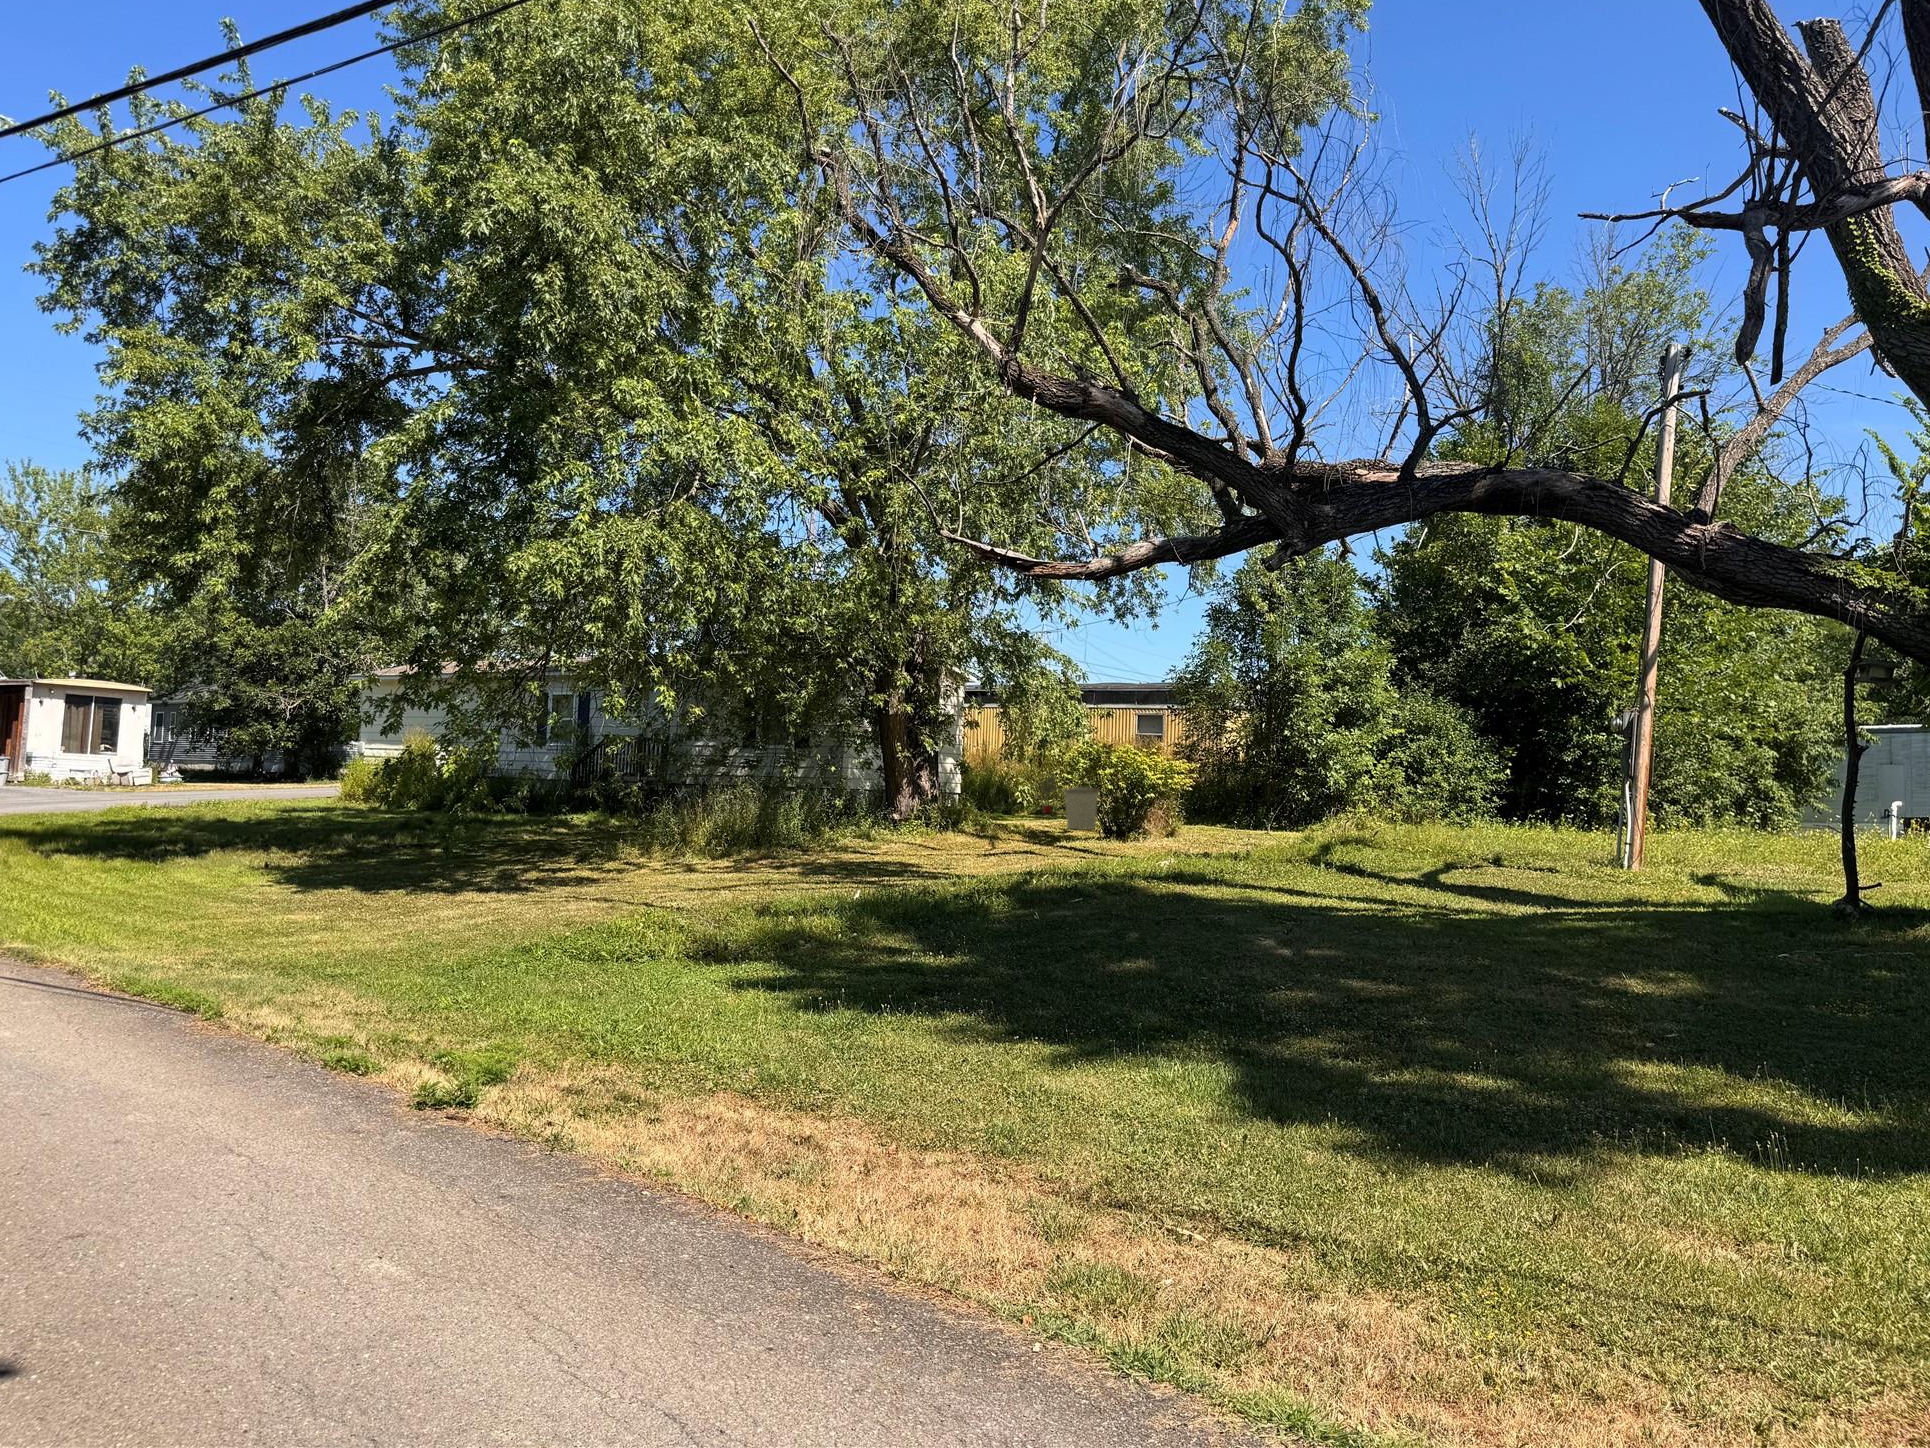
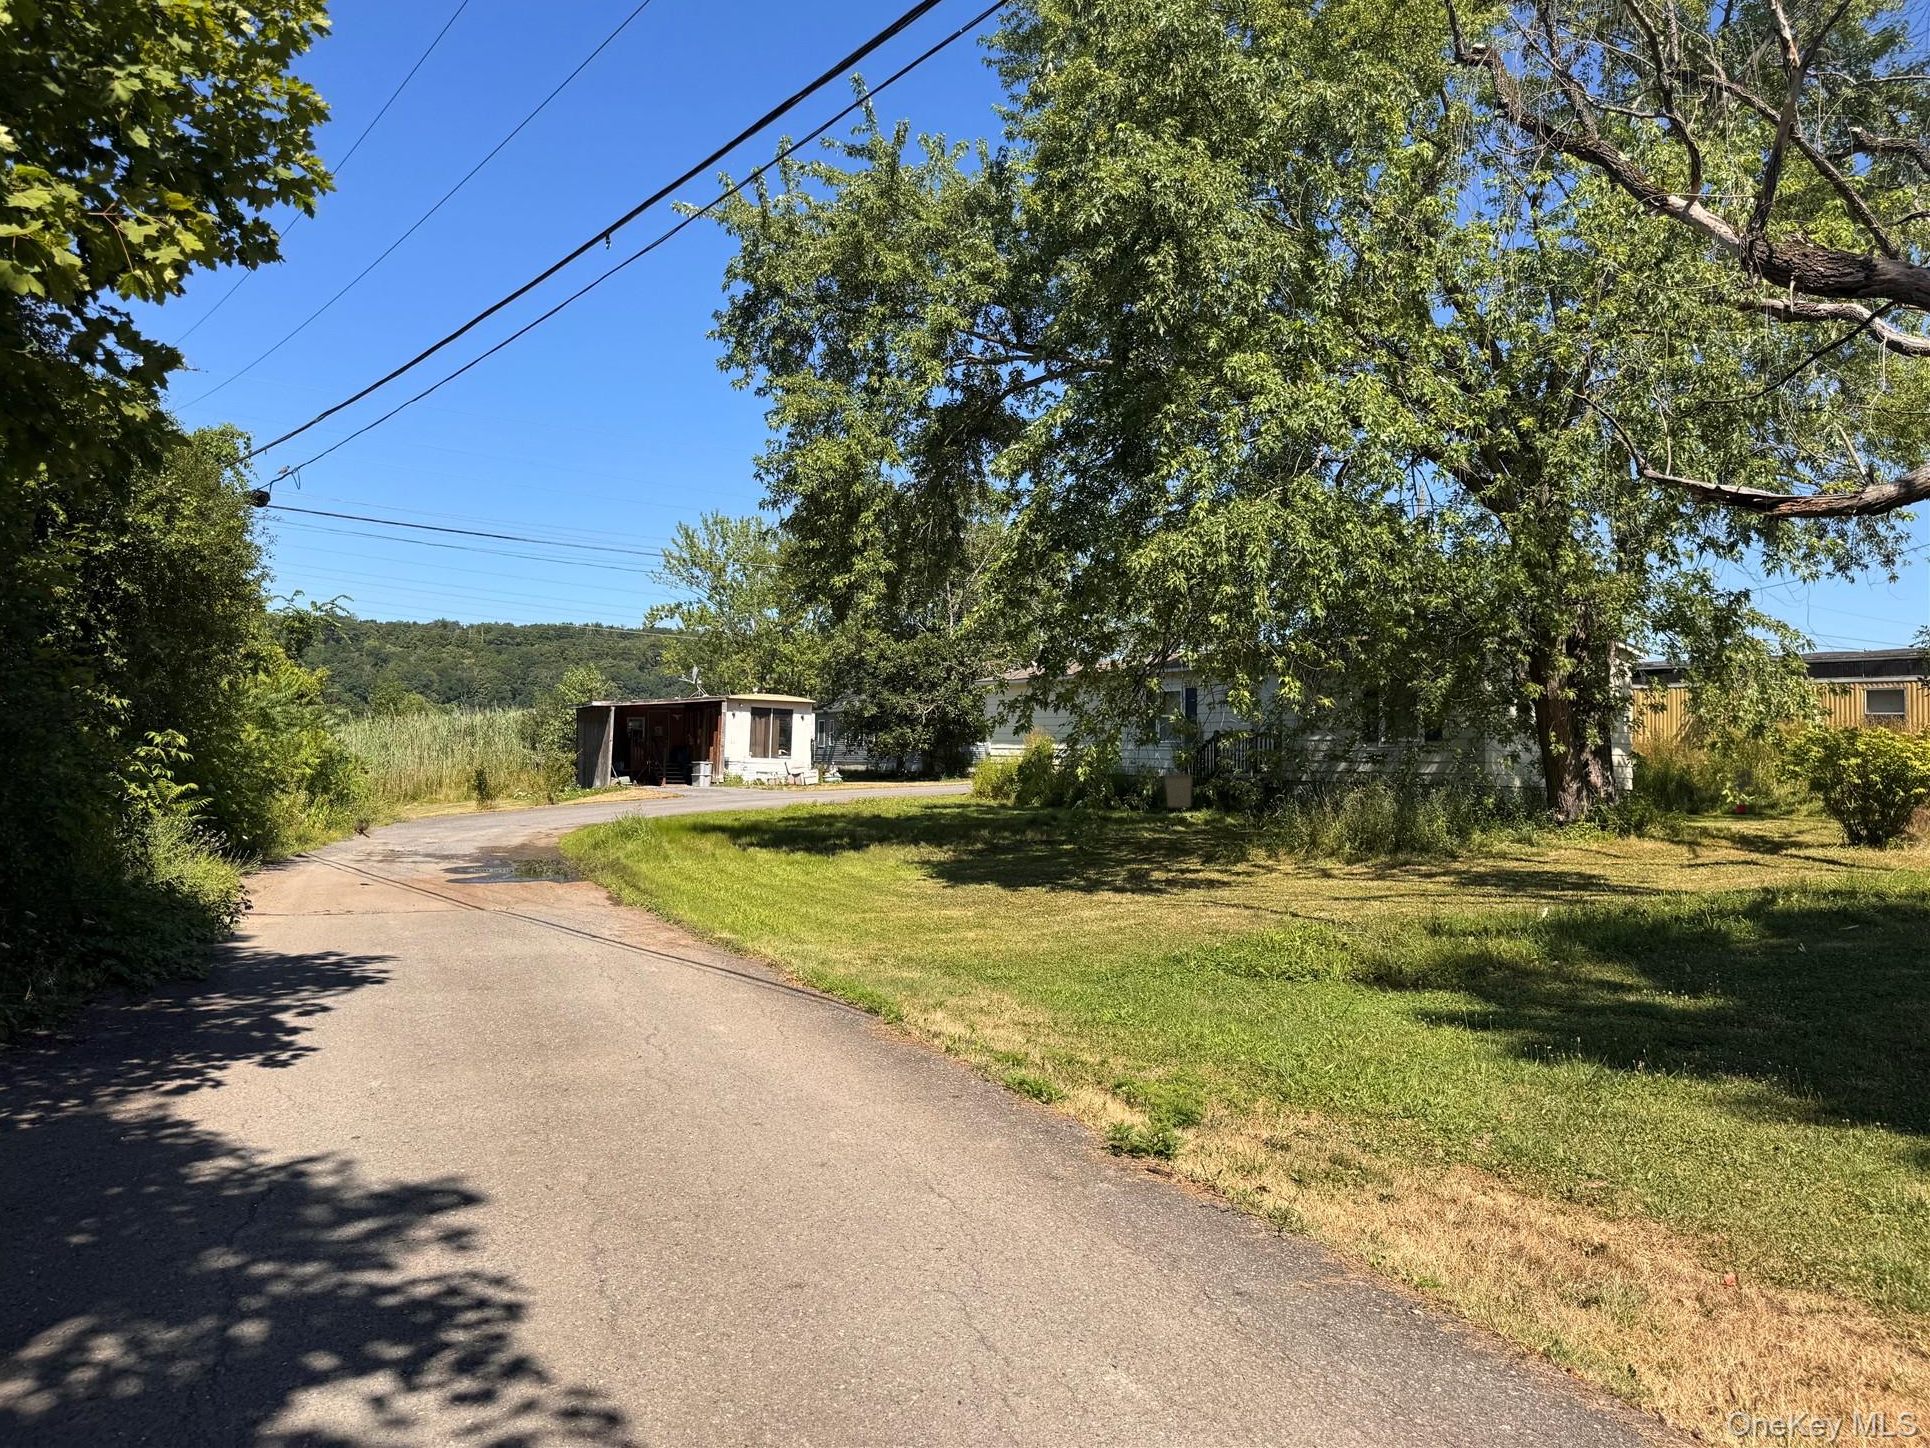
trash can: present [1063,786,1099,830] -> present [1164,773,1192,808]

